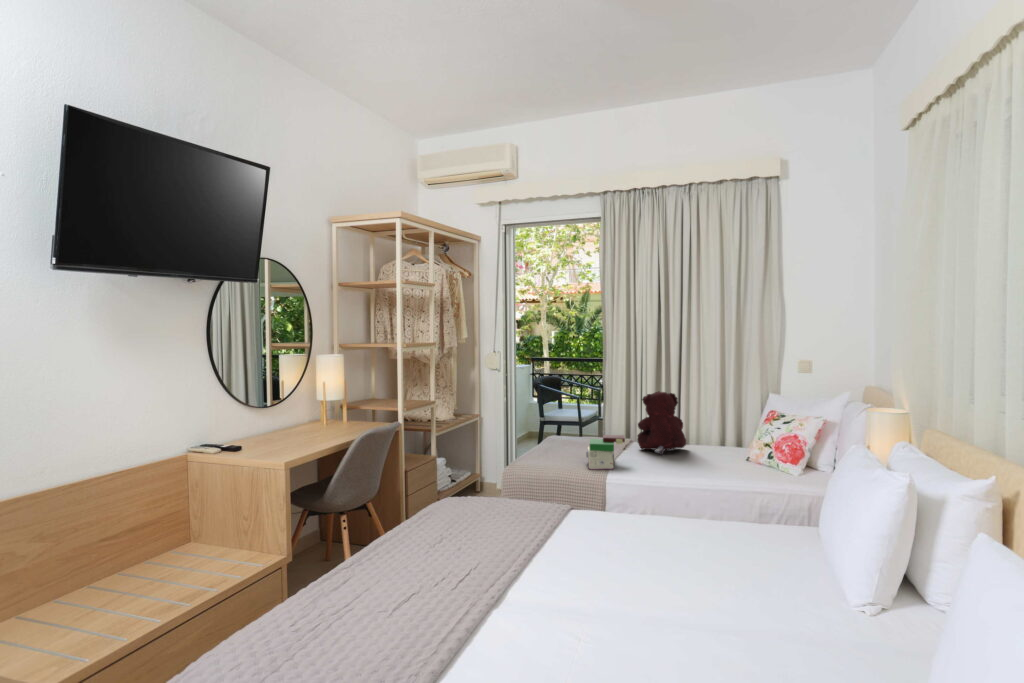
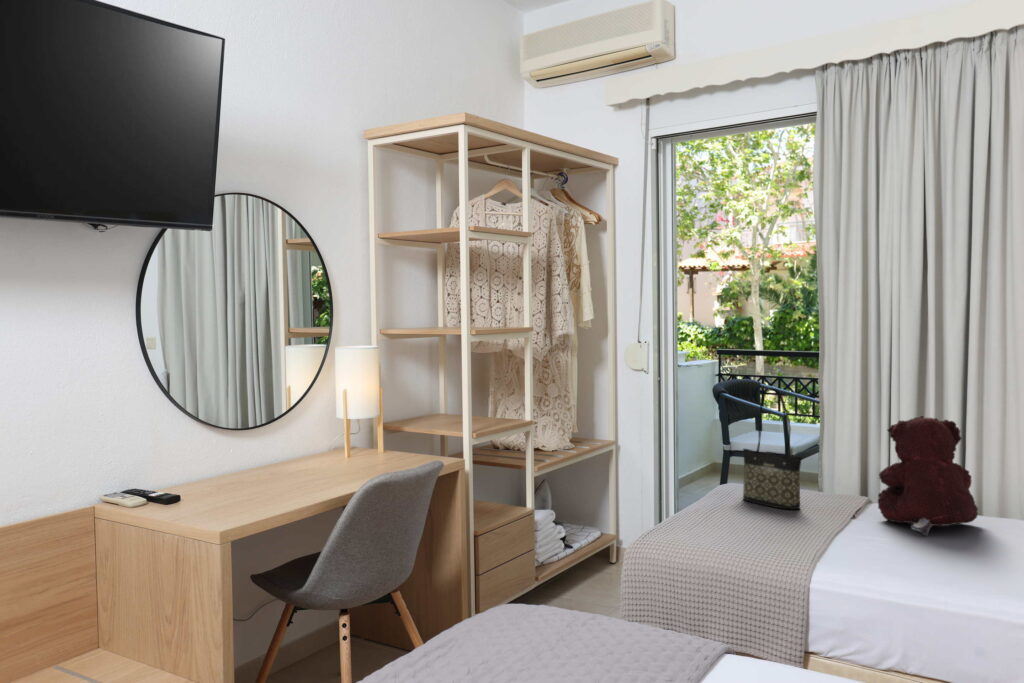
tote bag: none [564,378,597,447] -> present [743,389,801,509]
book: present [586,435,625,470] -> none [774,493,849,561]

